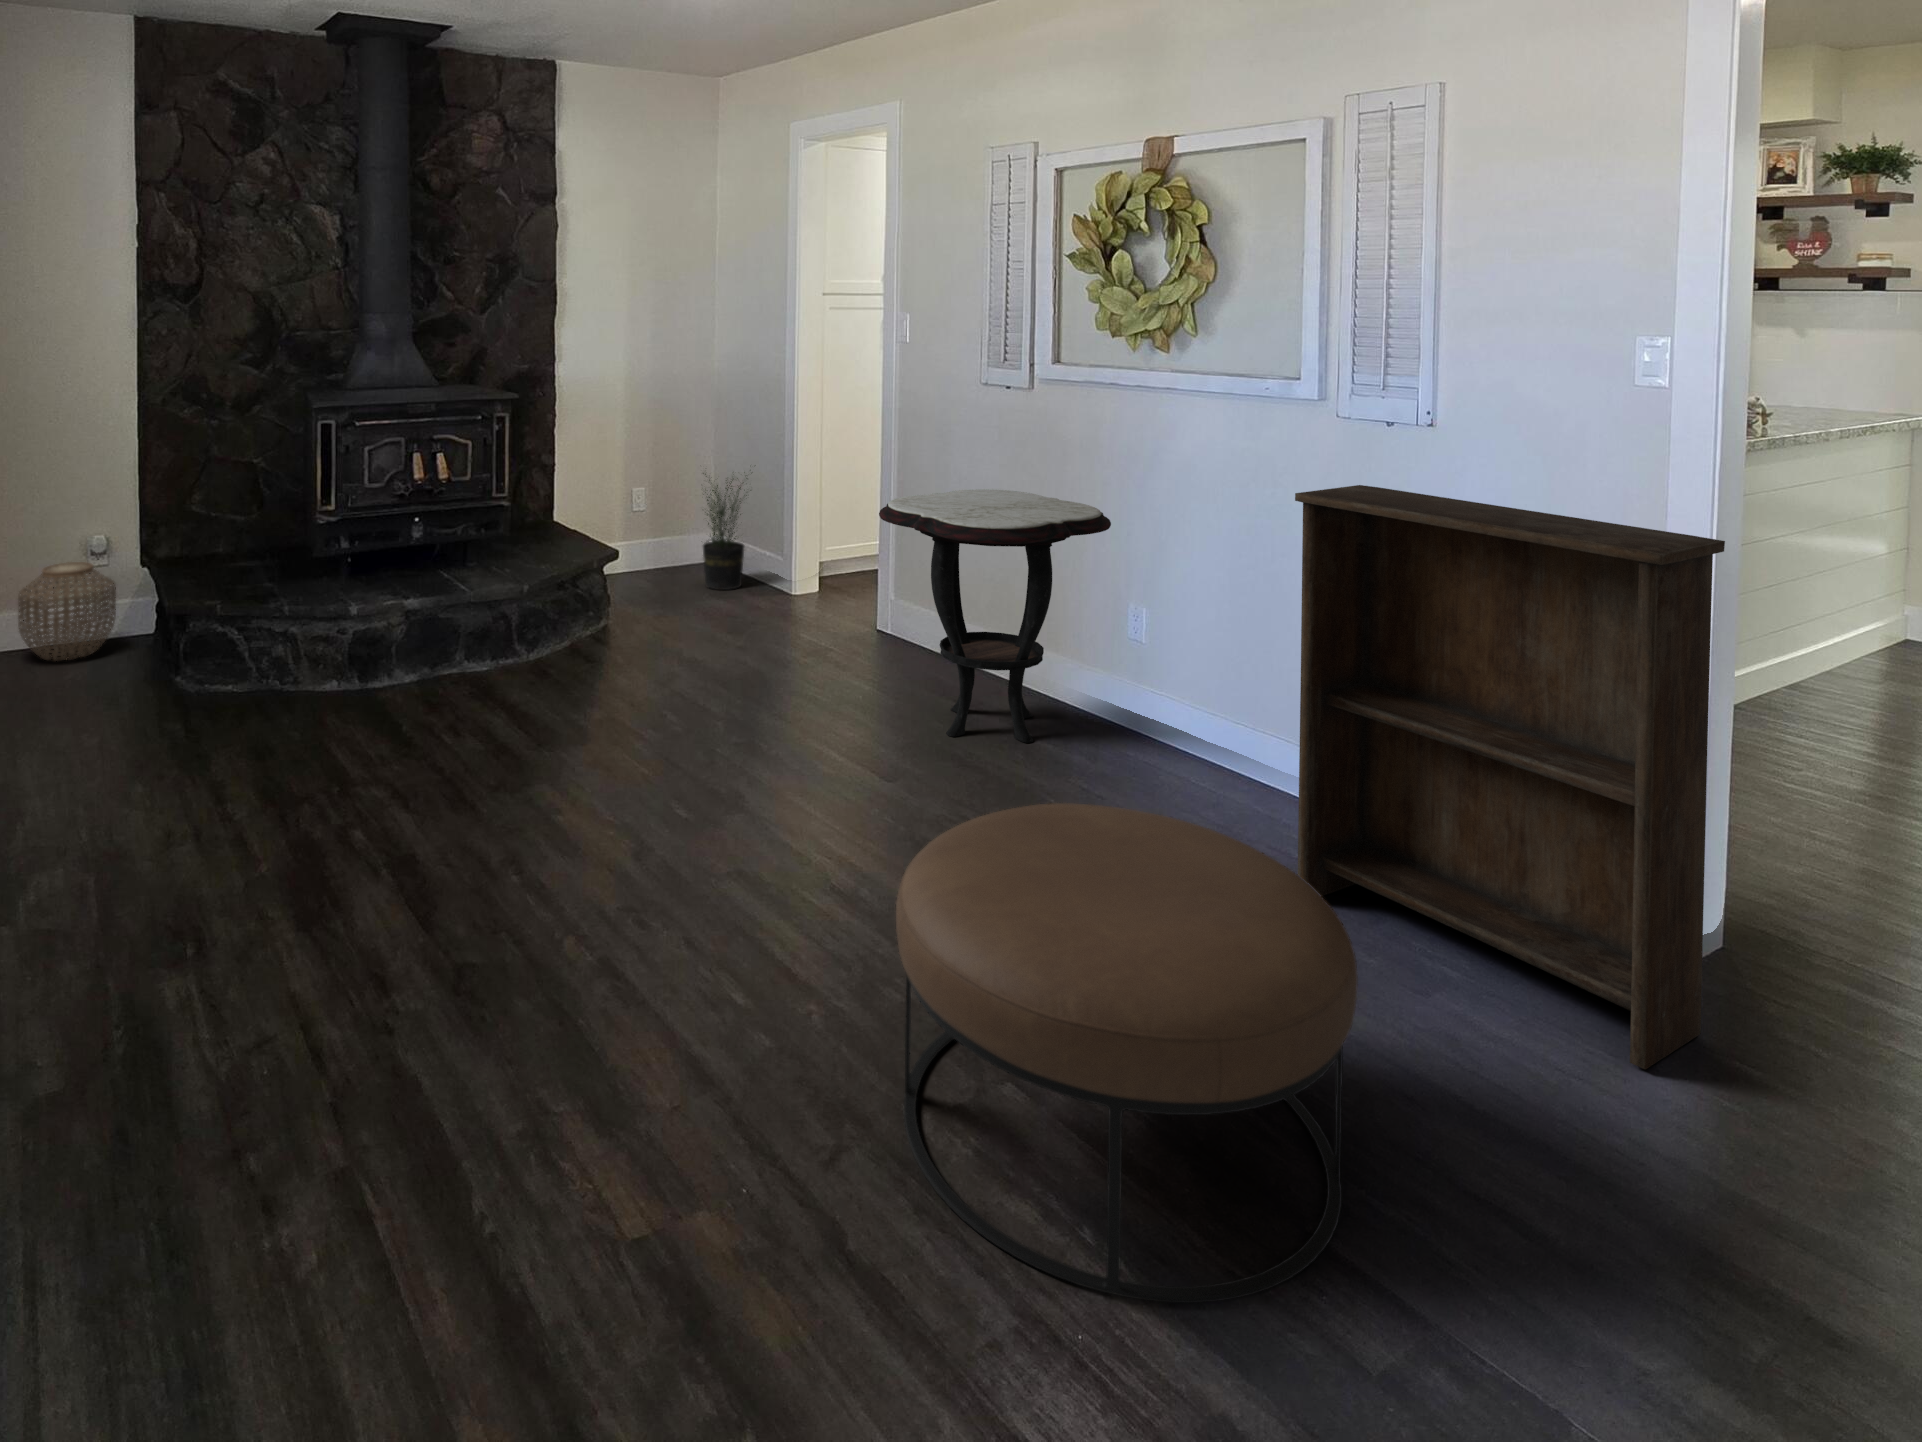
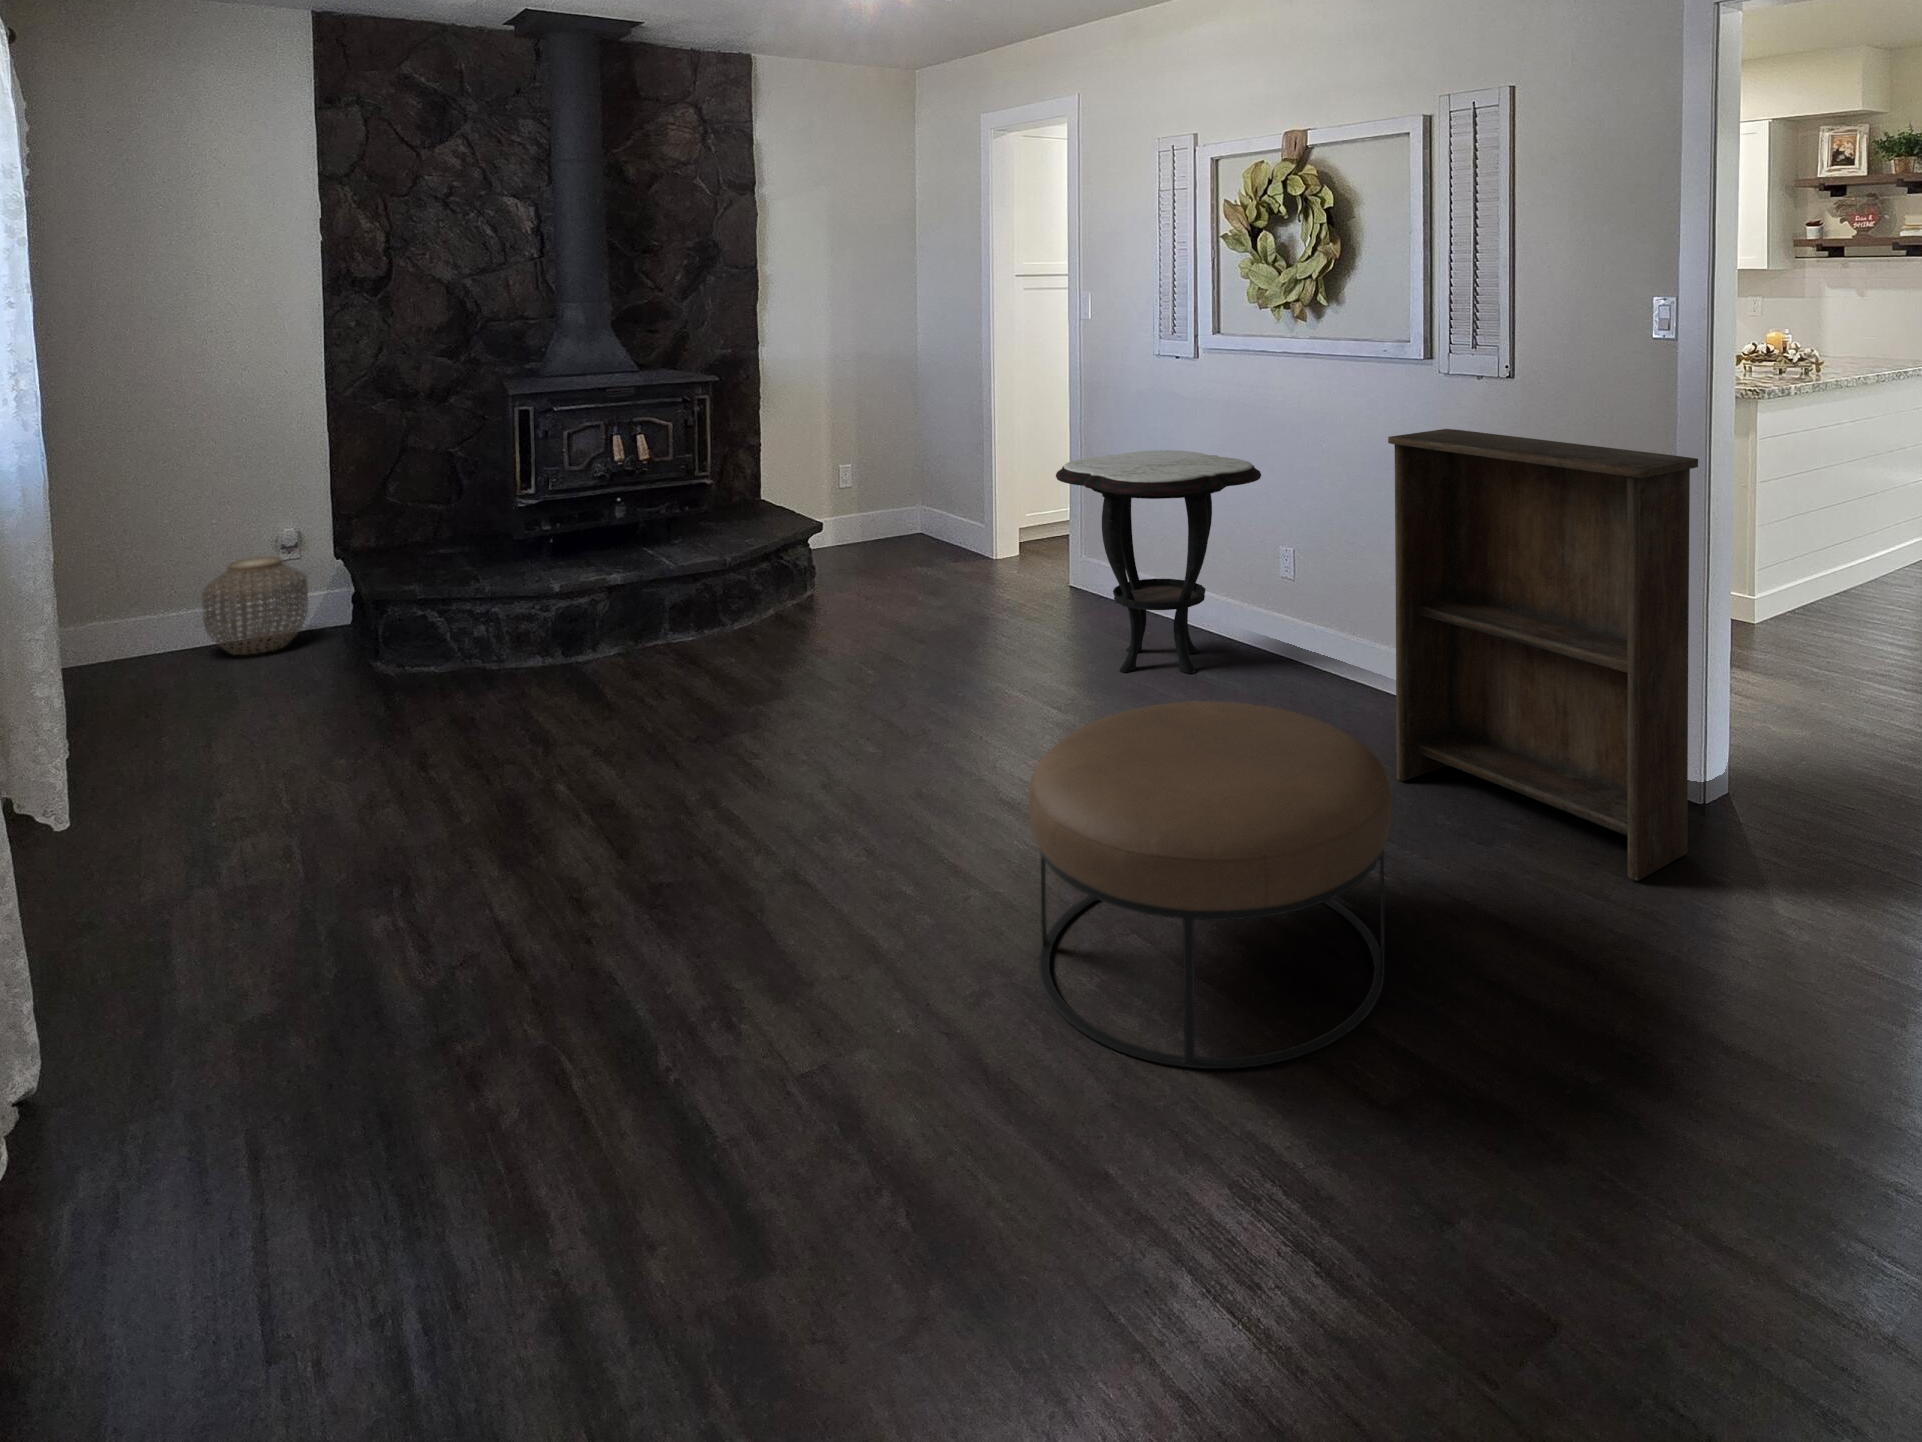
potted plant: present [703,472,748,590] -> none [898,438,958,559]

